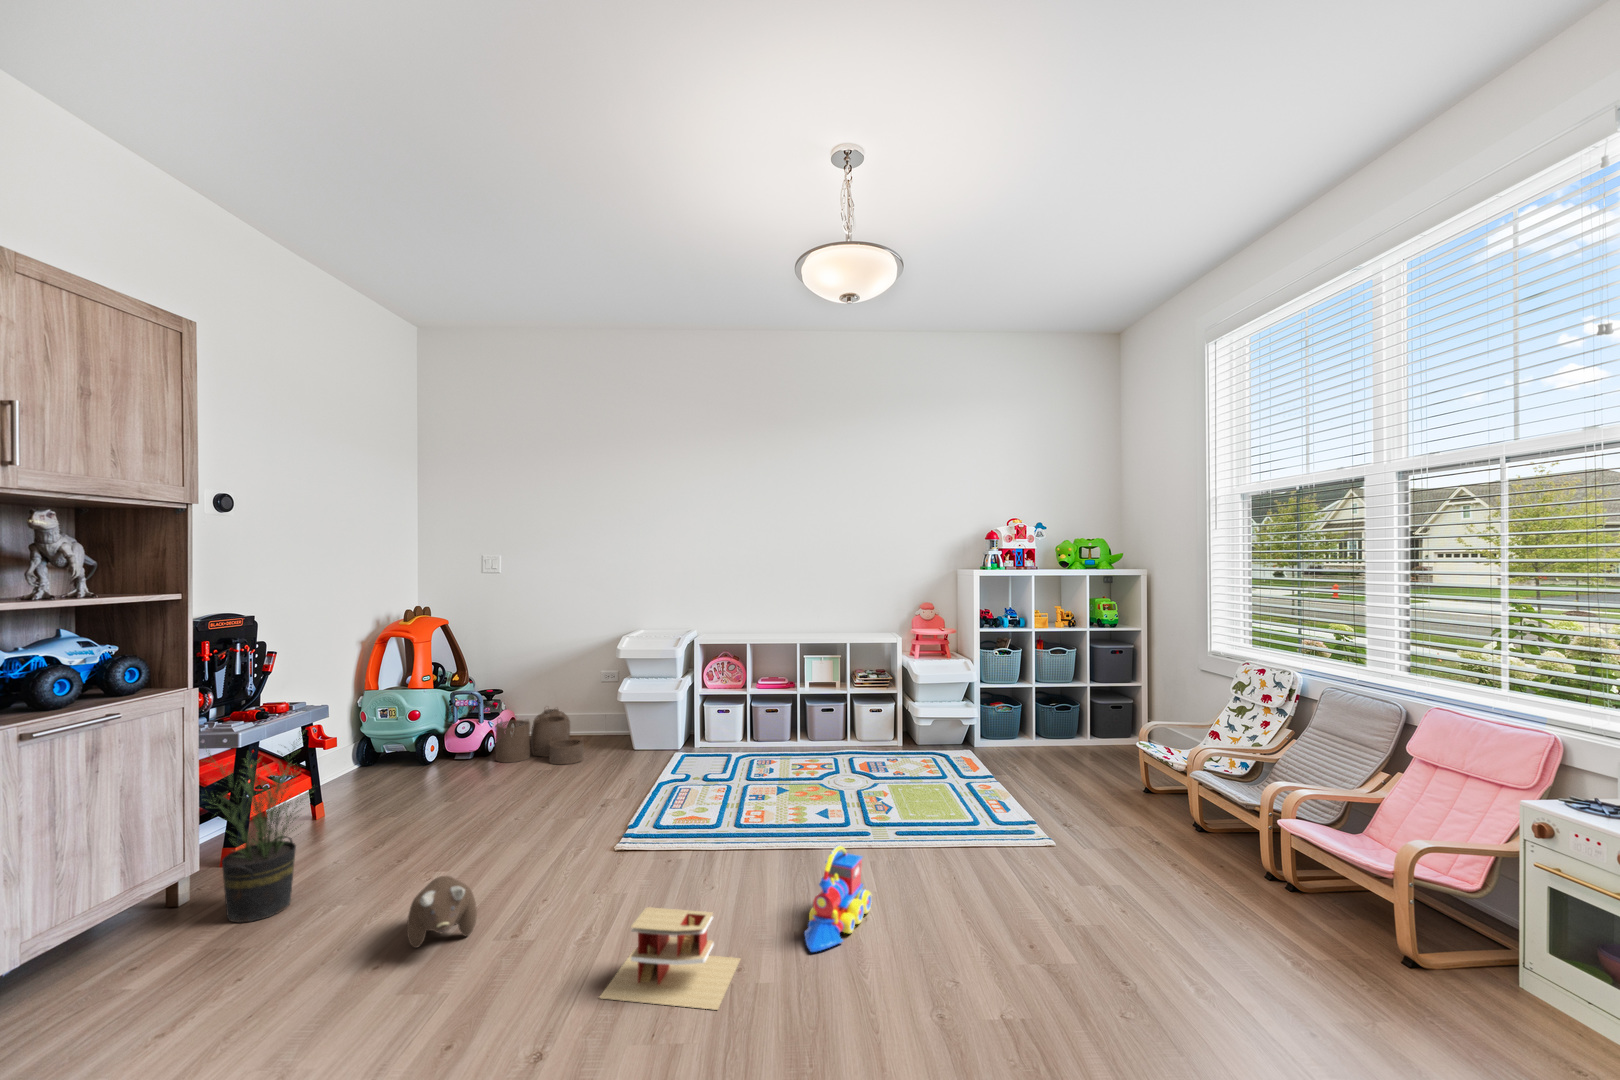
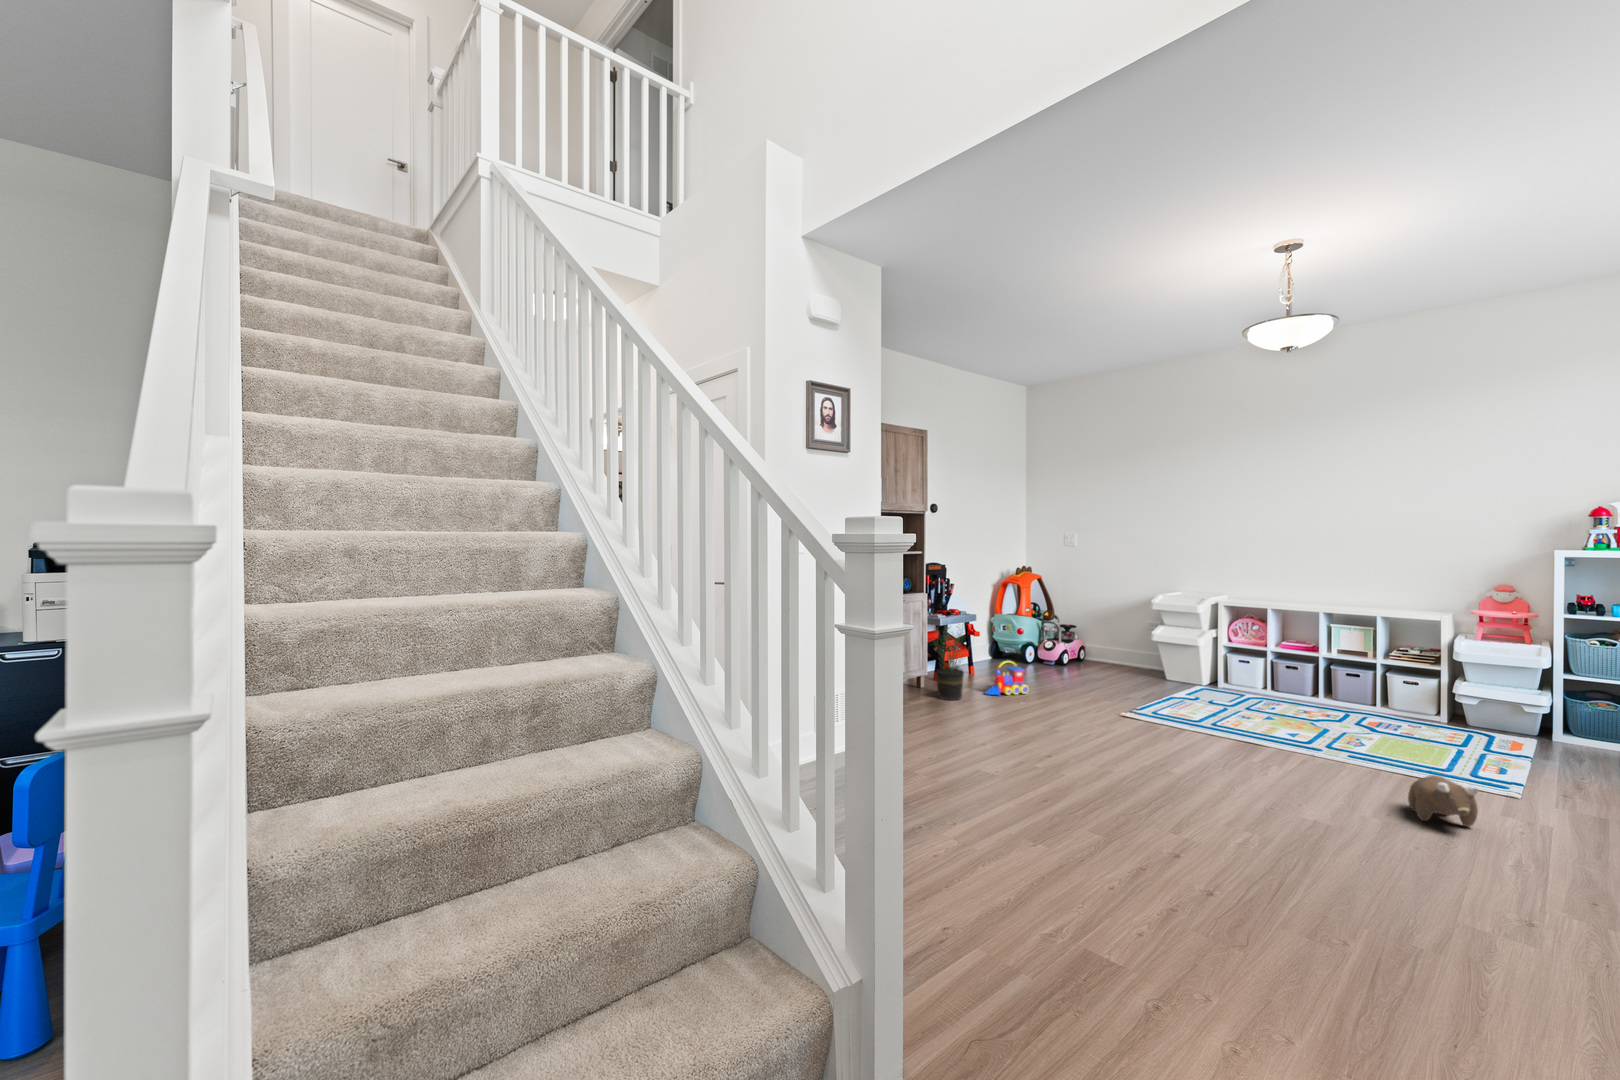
woven basket: present [495,709,583,764] -> none [1068,640,1127,677]
toy train: present [804,845,872,952] -> present [985,661,1029,695]
plush toy: present [407,876,477,948] -> present [1408,775,1478,827]
toy house: present [600,907,740,1010] -> none [1098,728,1189,783]

